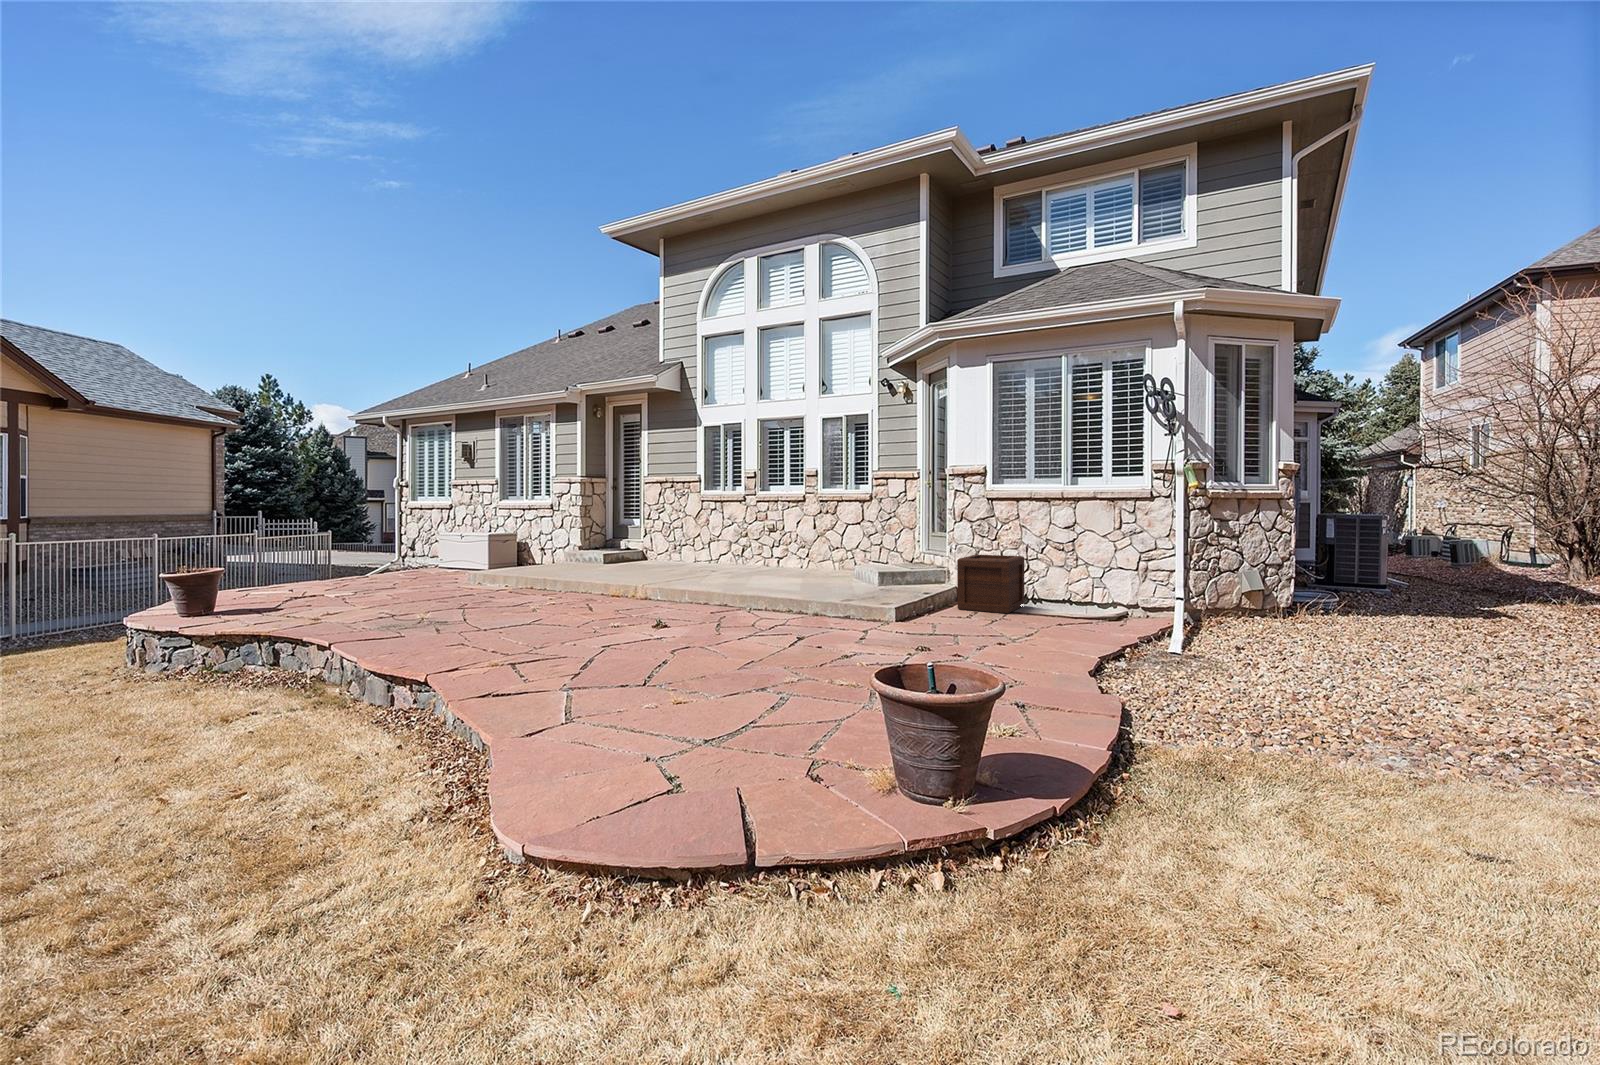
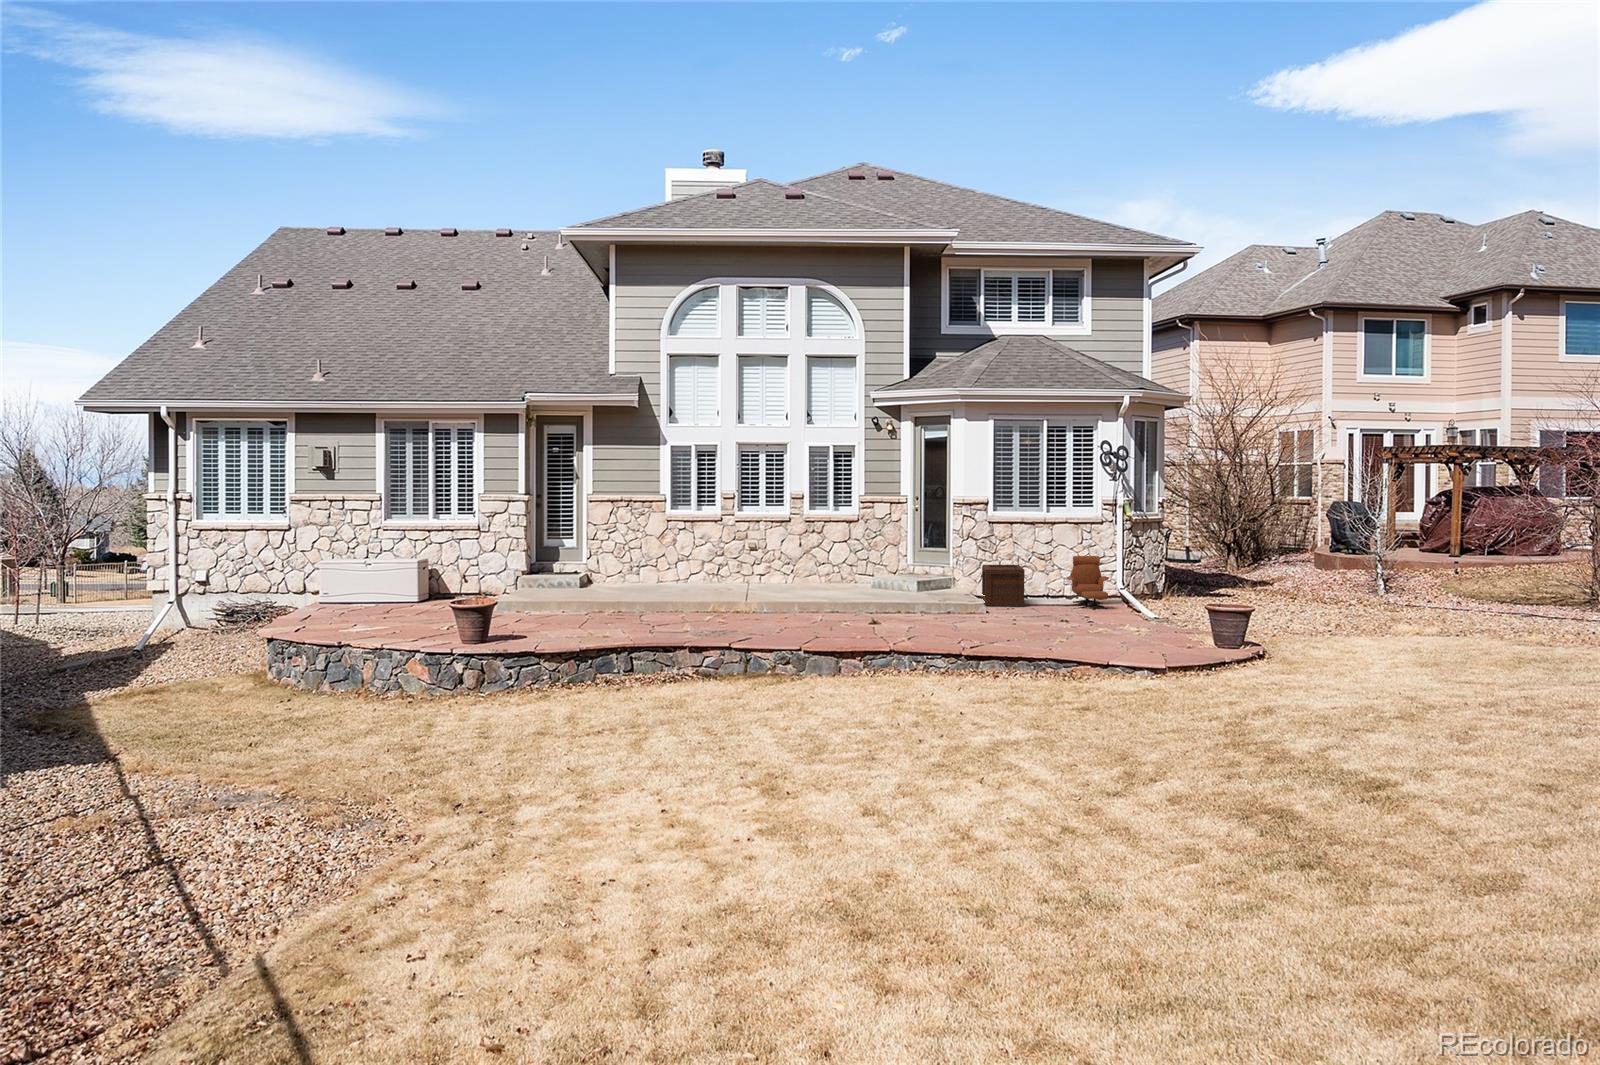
lounge chair: none [1085,546,1151,628] -> present [1067,556,1108,610]

